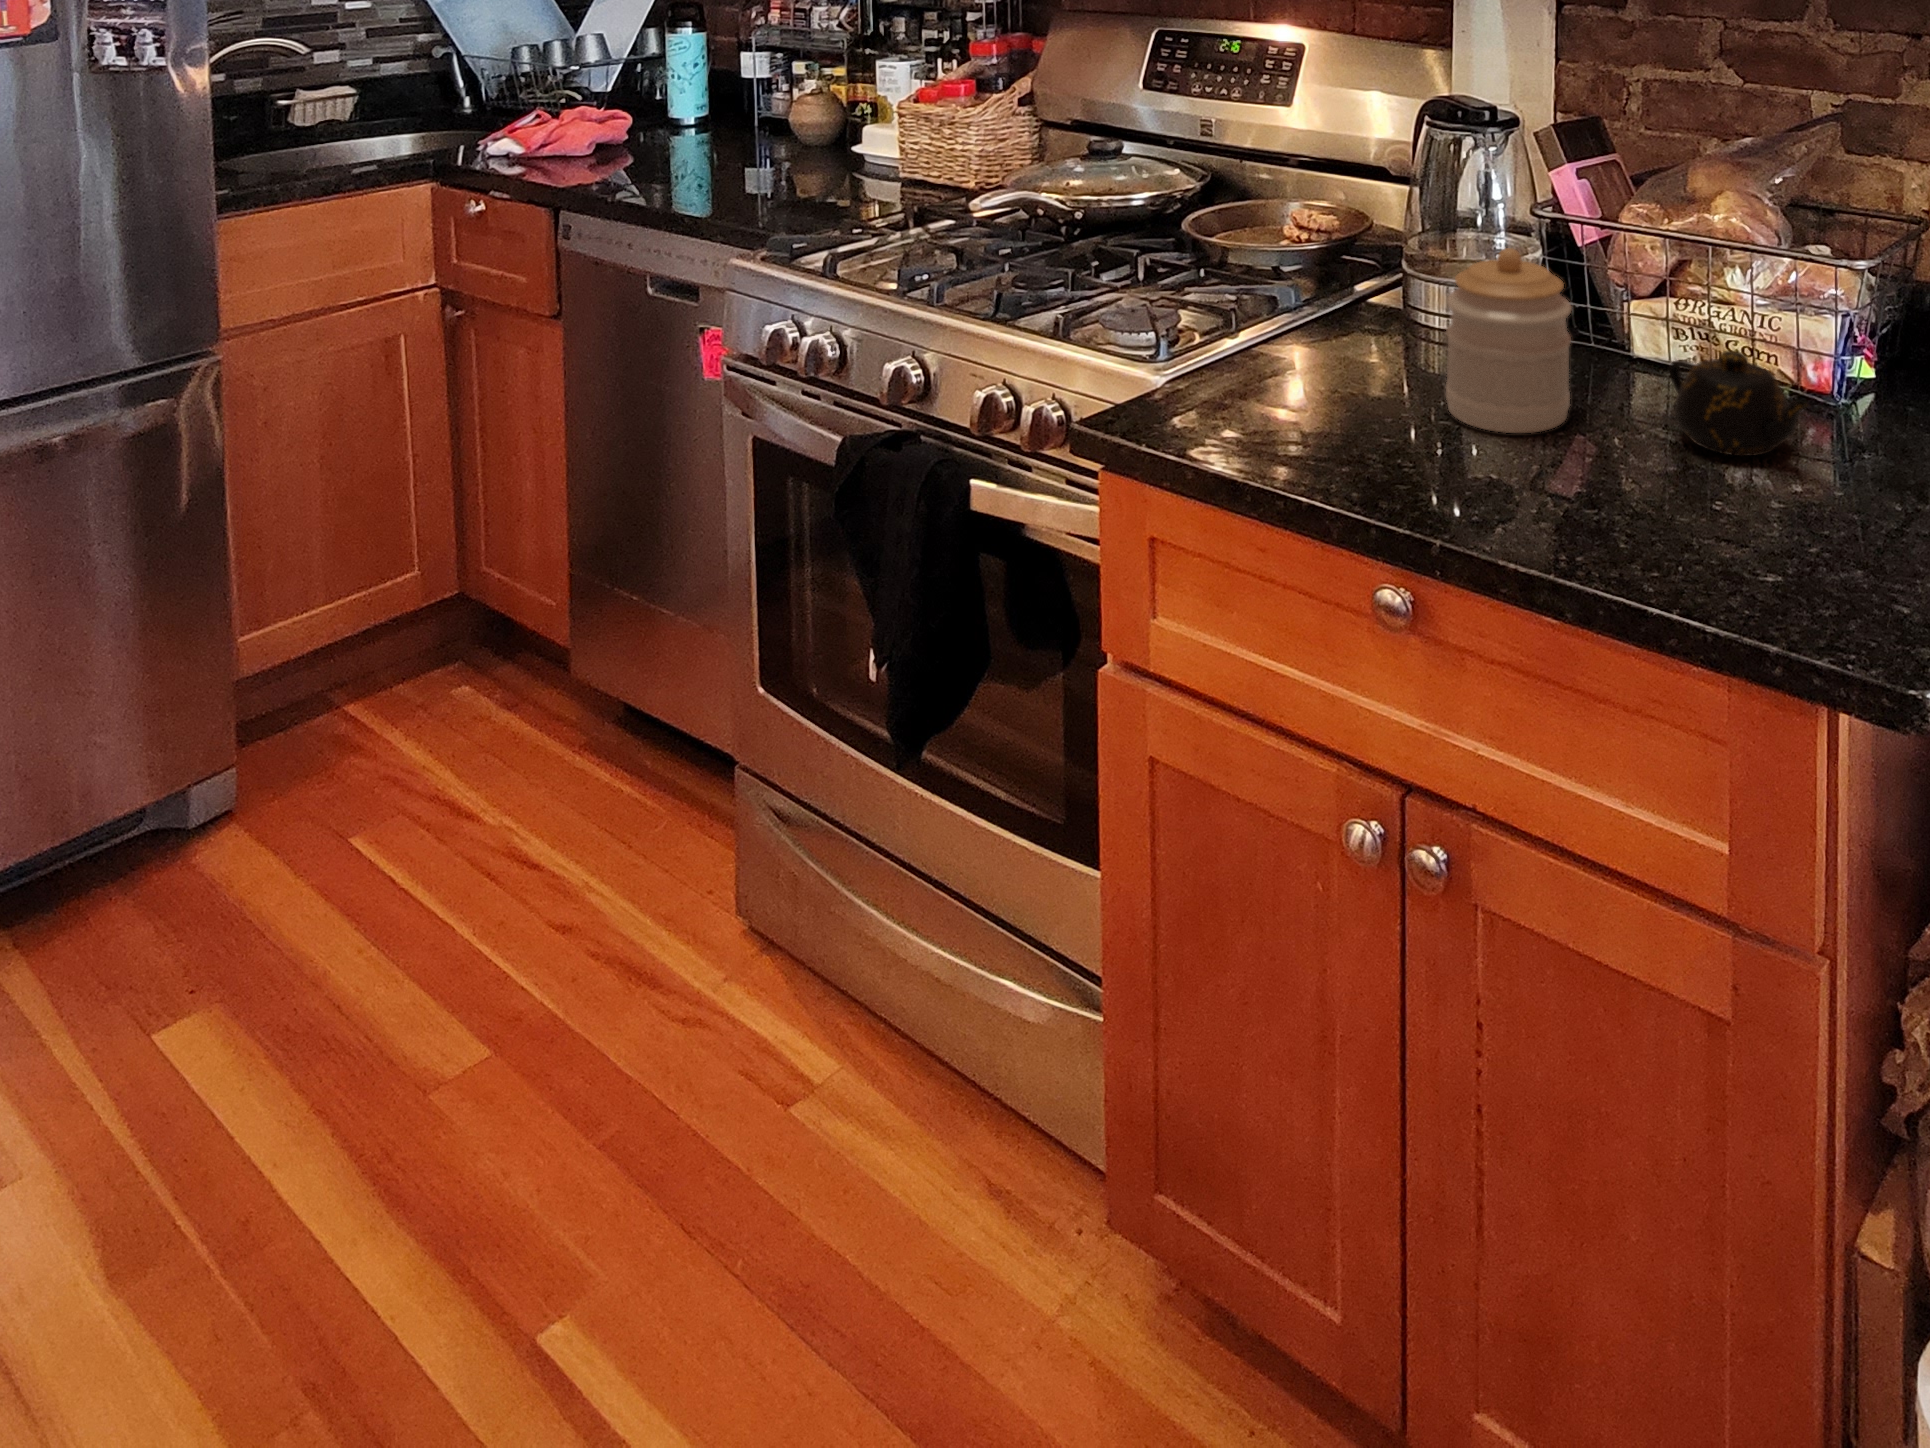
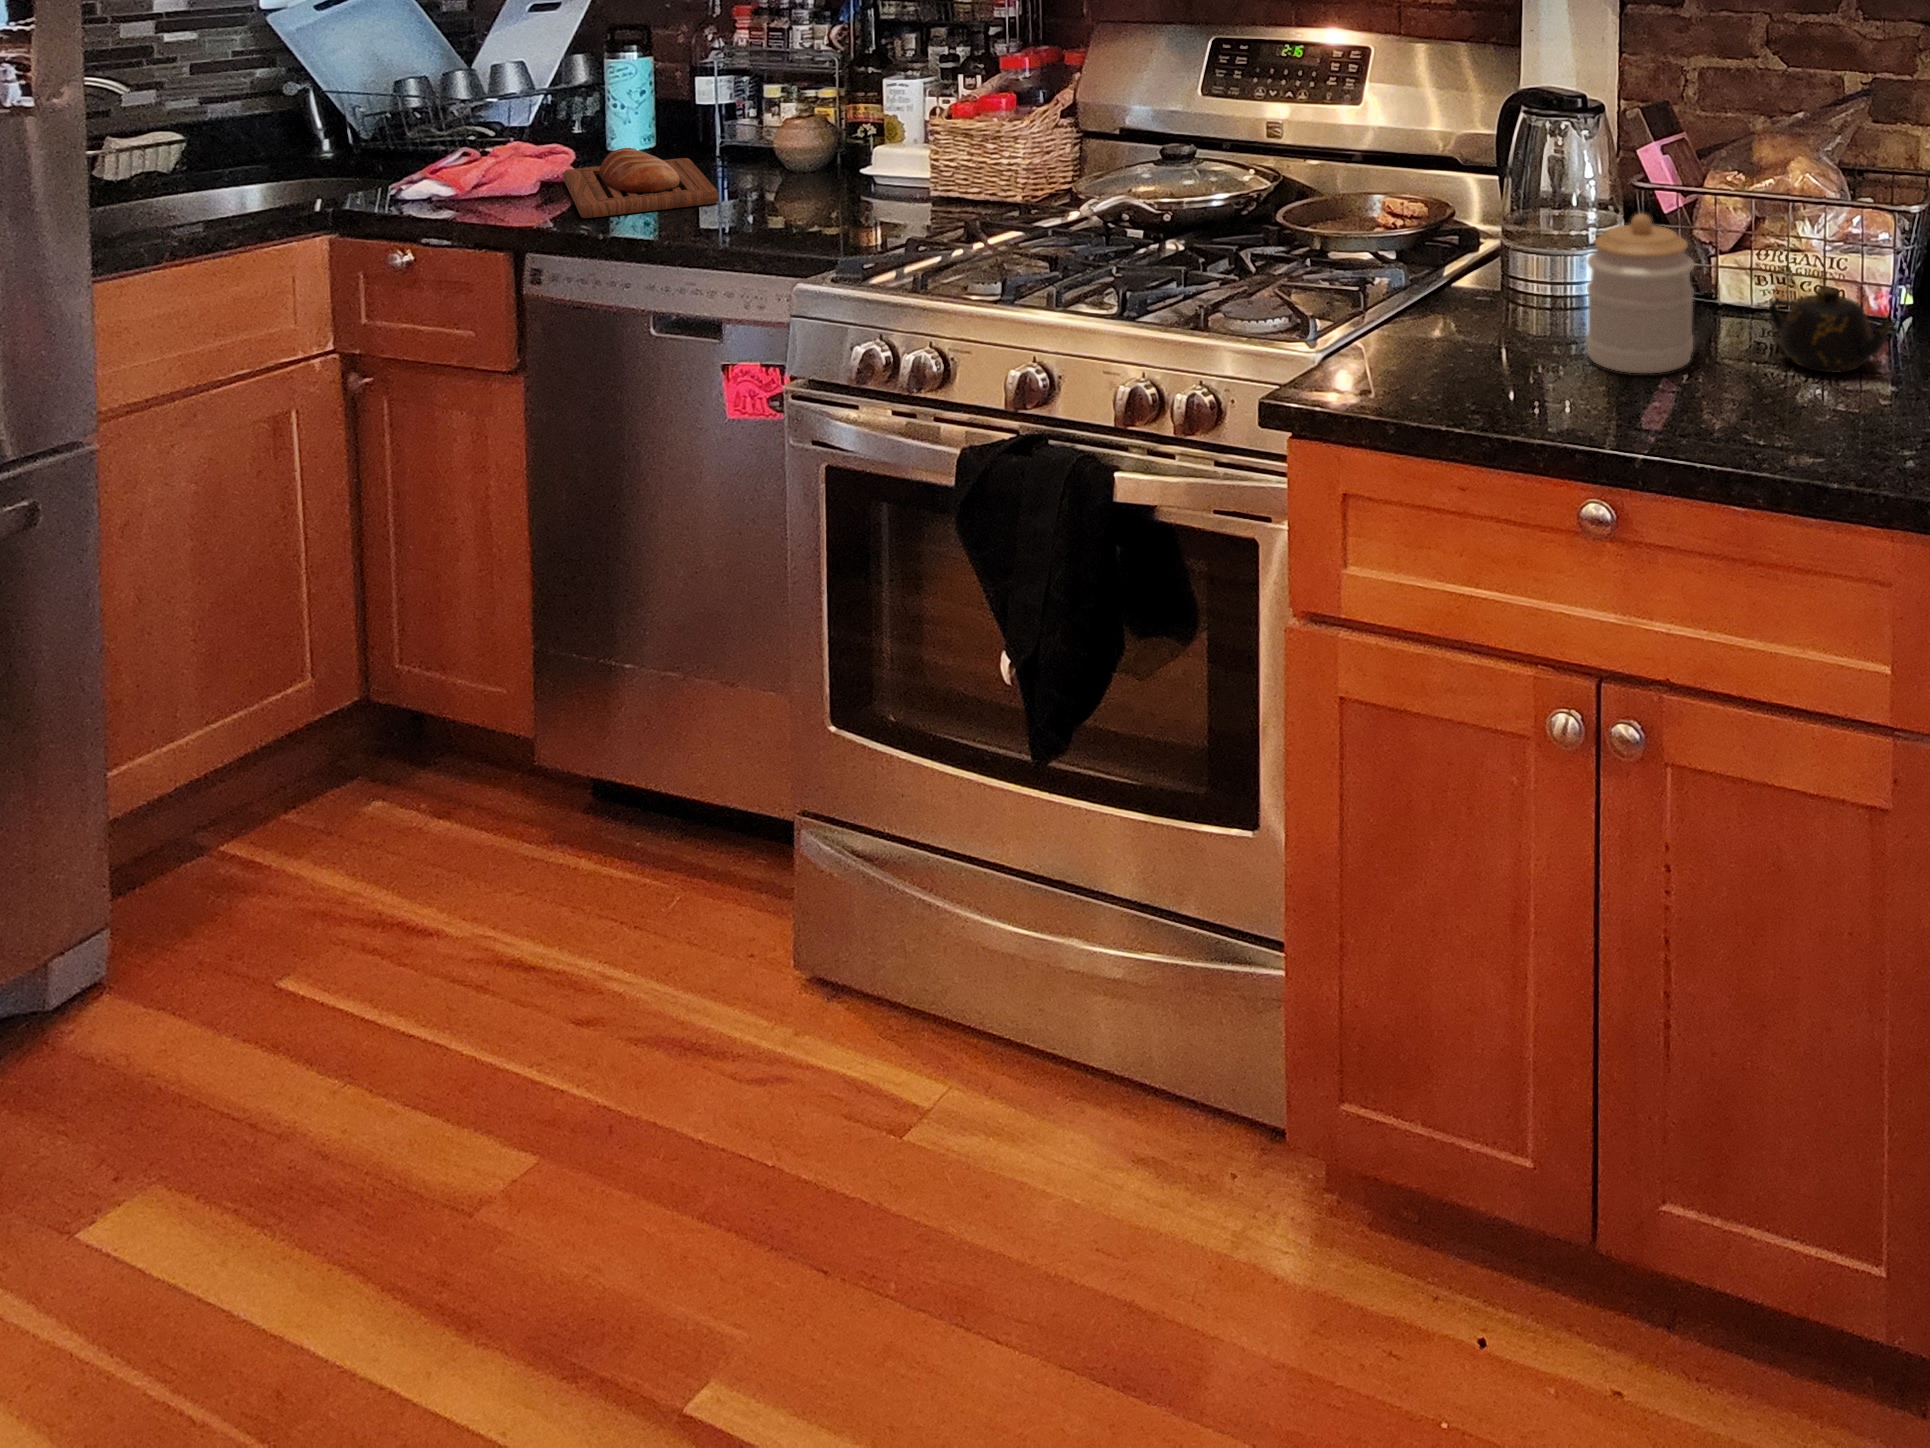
bread loaf: none [596,116,714,179] -> present [563,148,719,218]

